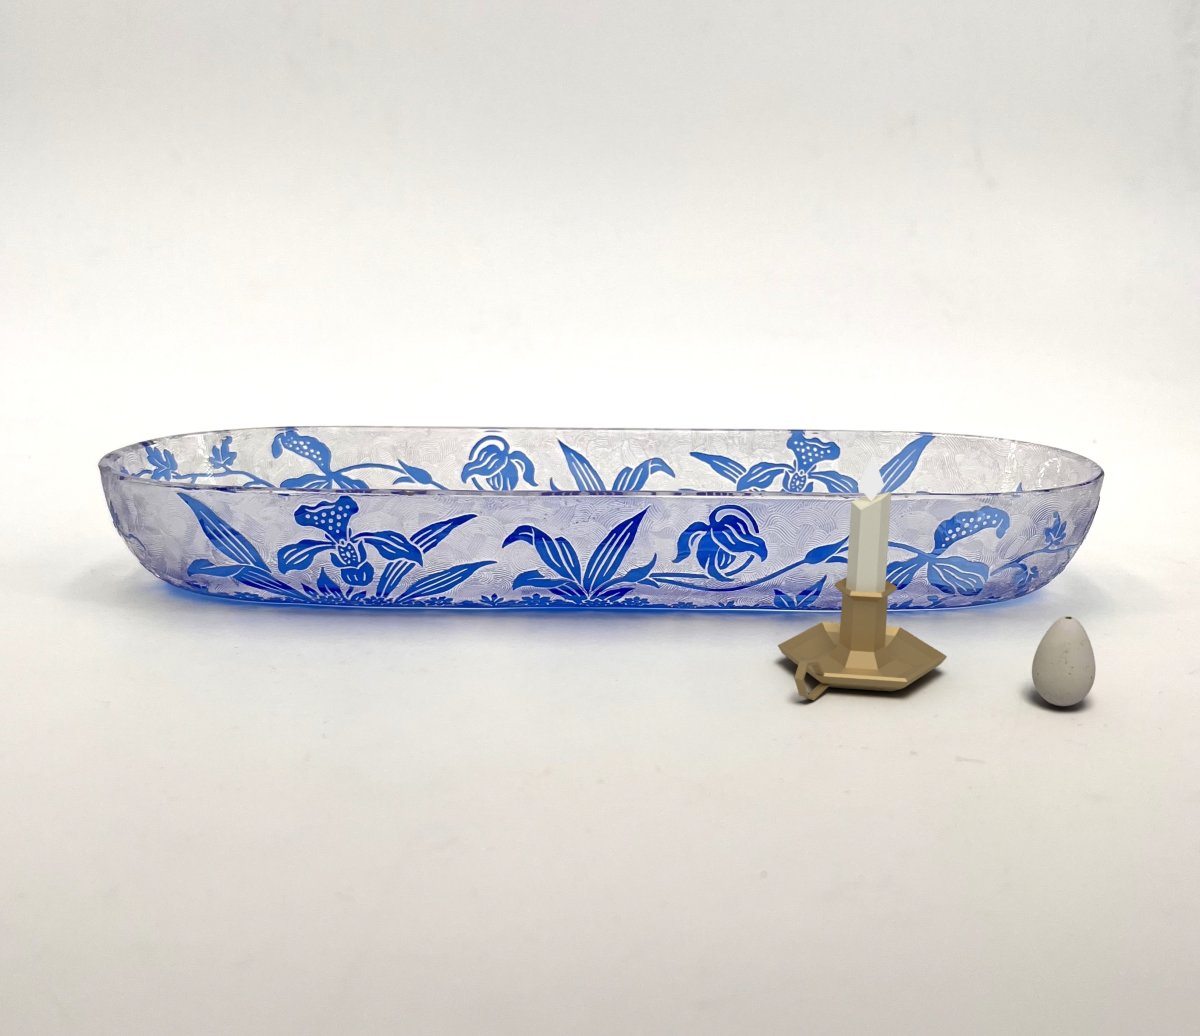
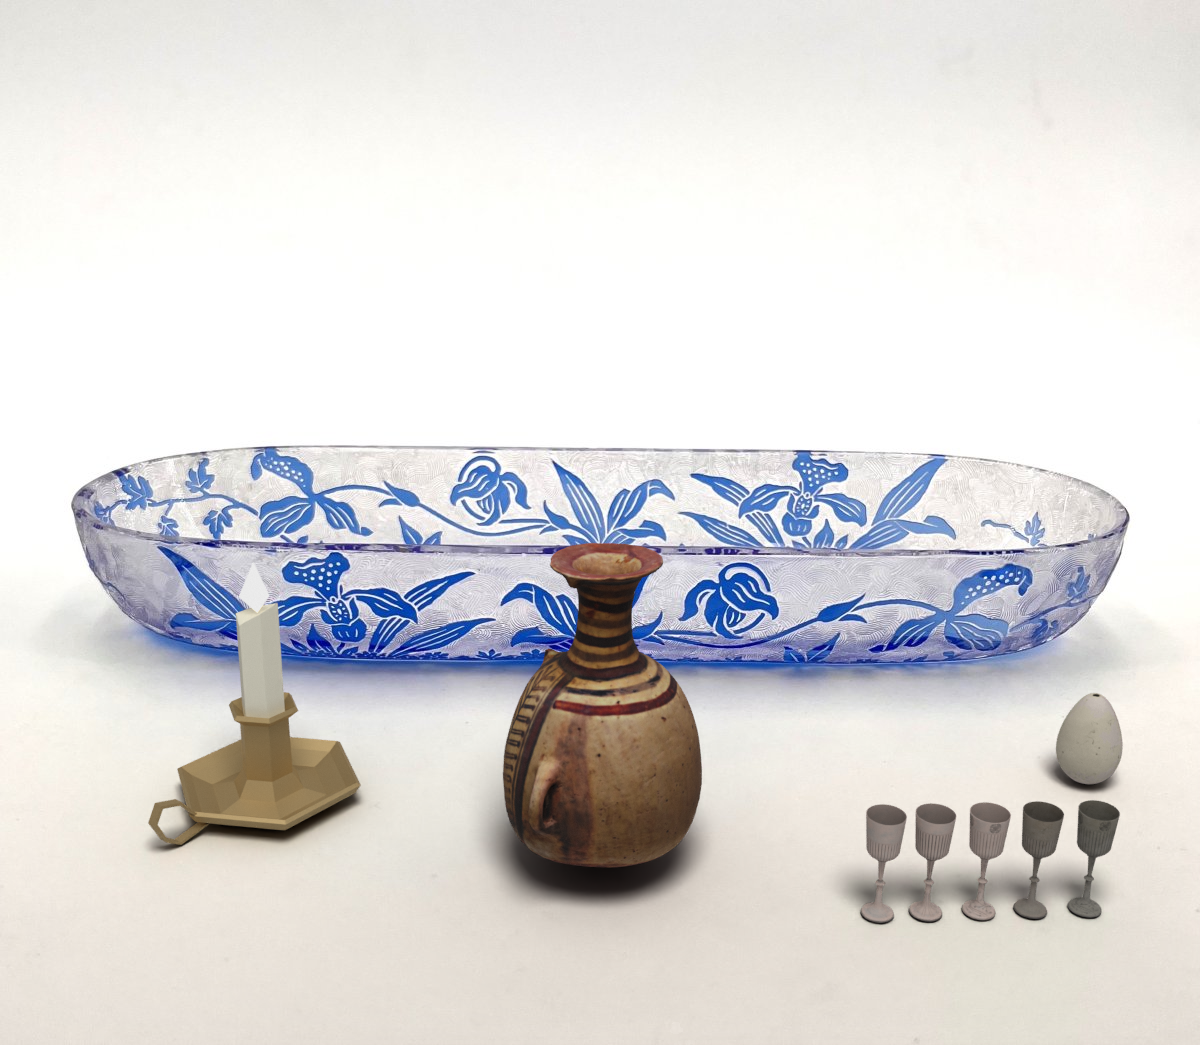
vase: none [497,455,686,768] -> present [503,543,702,867]
candlestick: present [778,456,947,700] -> present [148,562,361,845]
wine glass: none [838,696,1085,813] -> present [861,800,1120,923]

